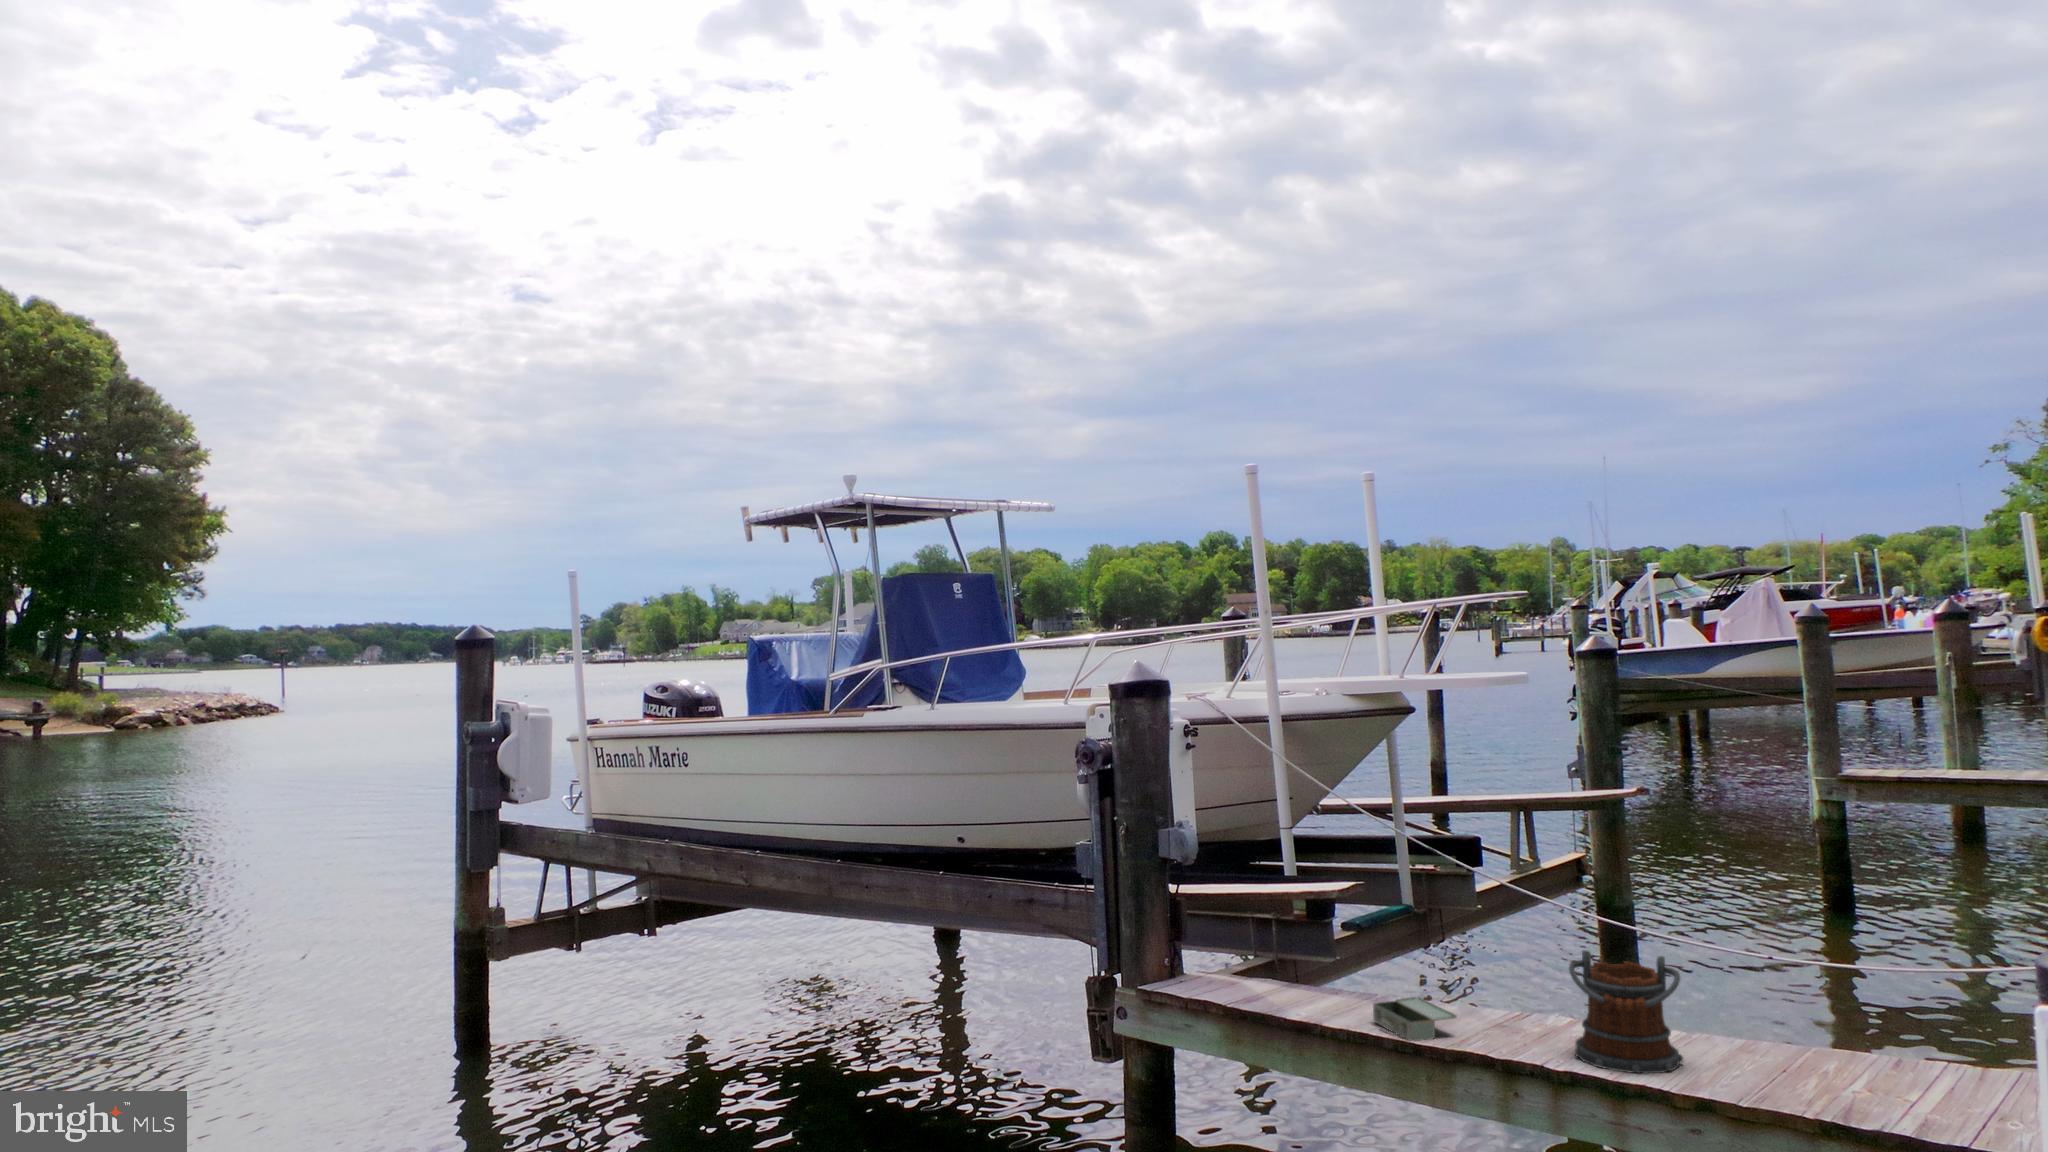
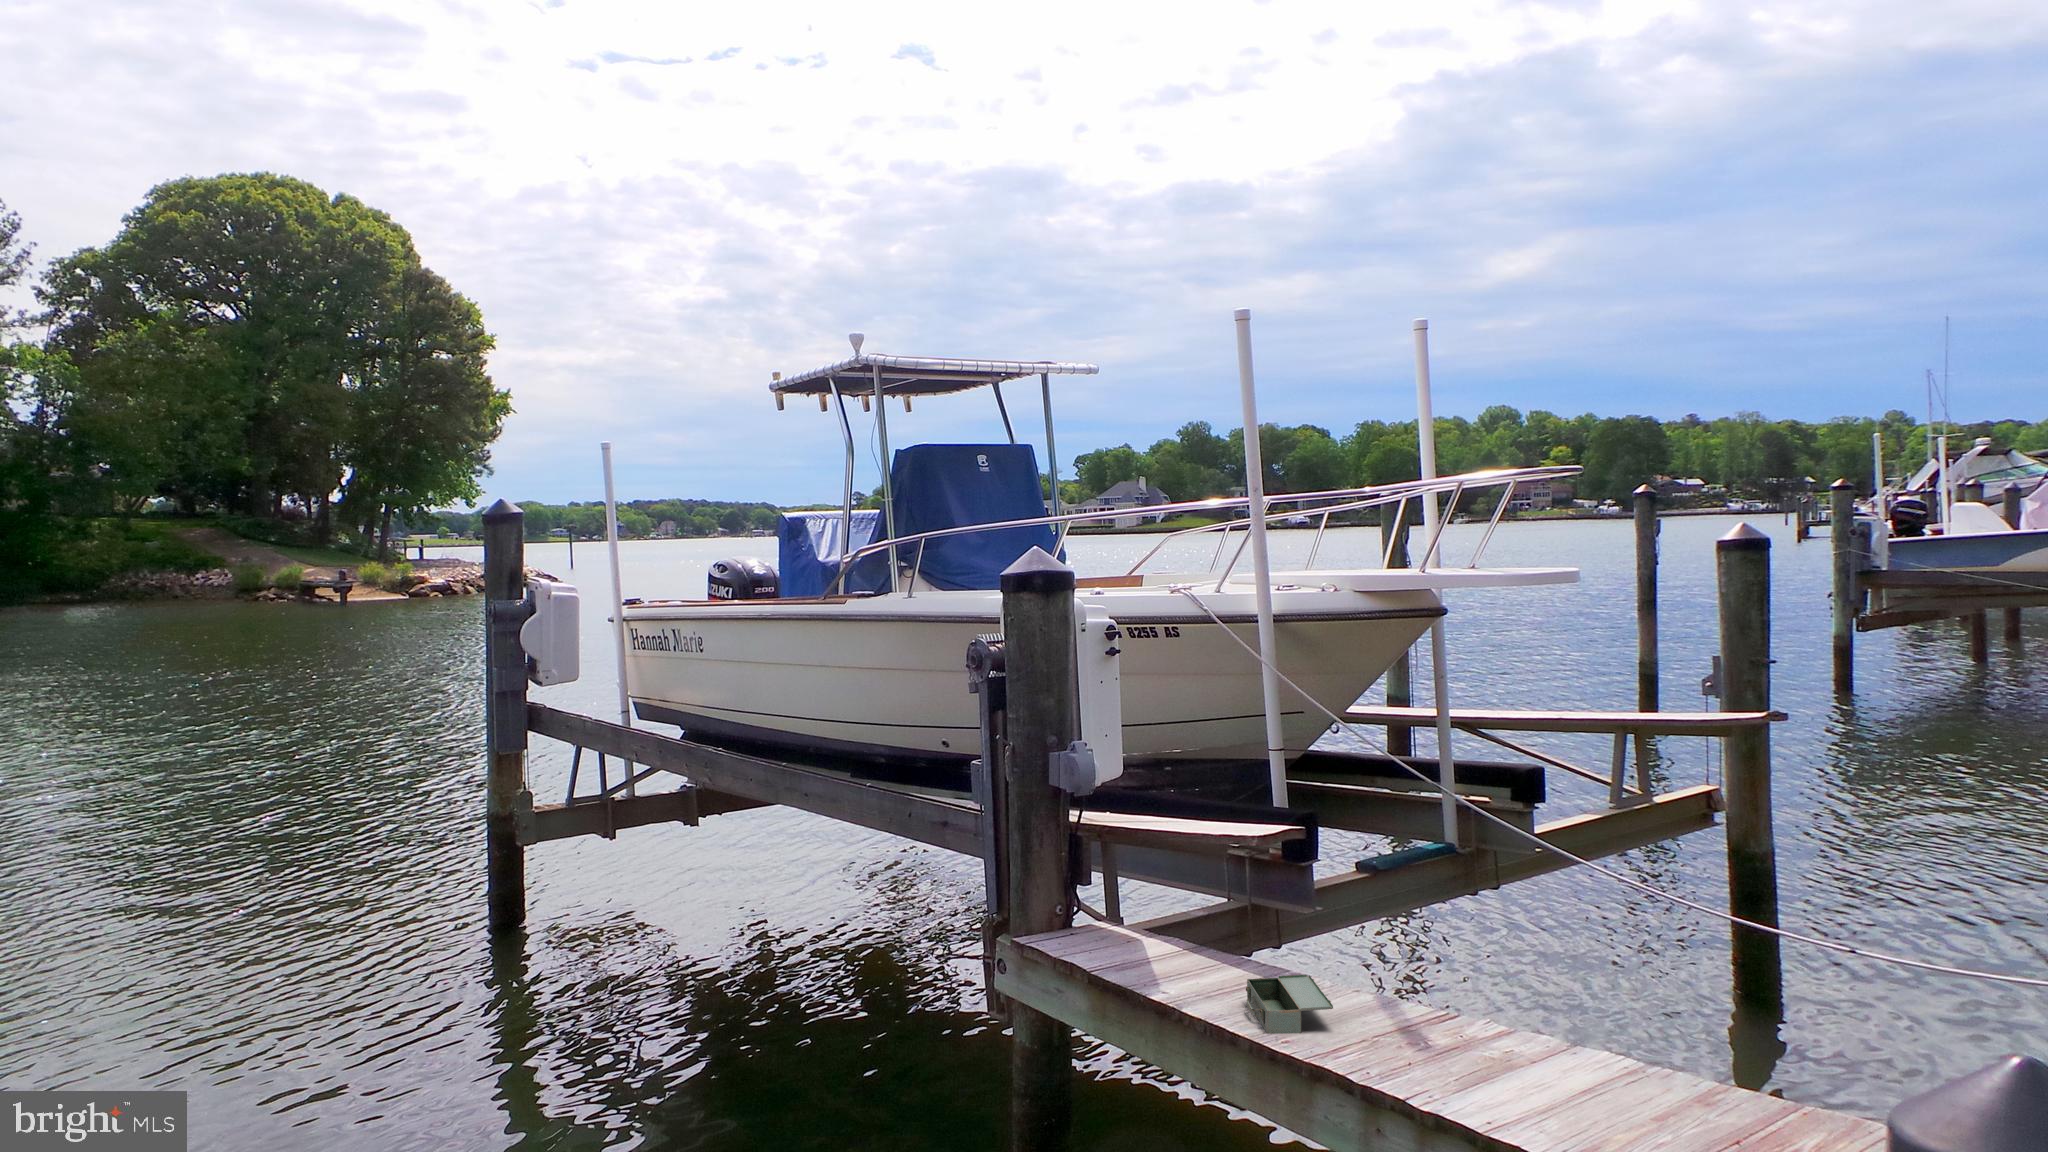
bucket: present [1569,950,1683,1073] -> none [1456,940,1598,1112]

